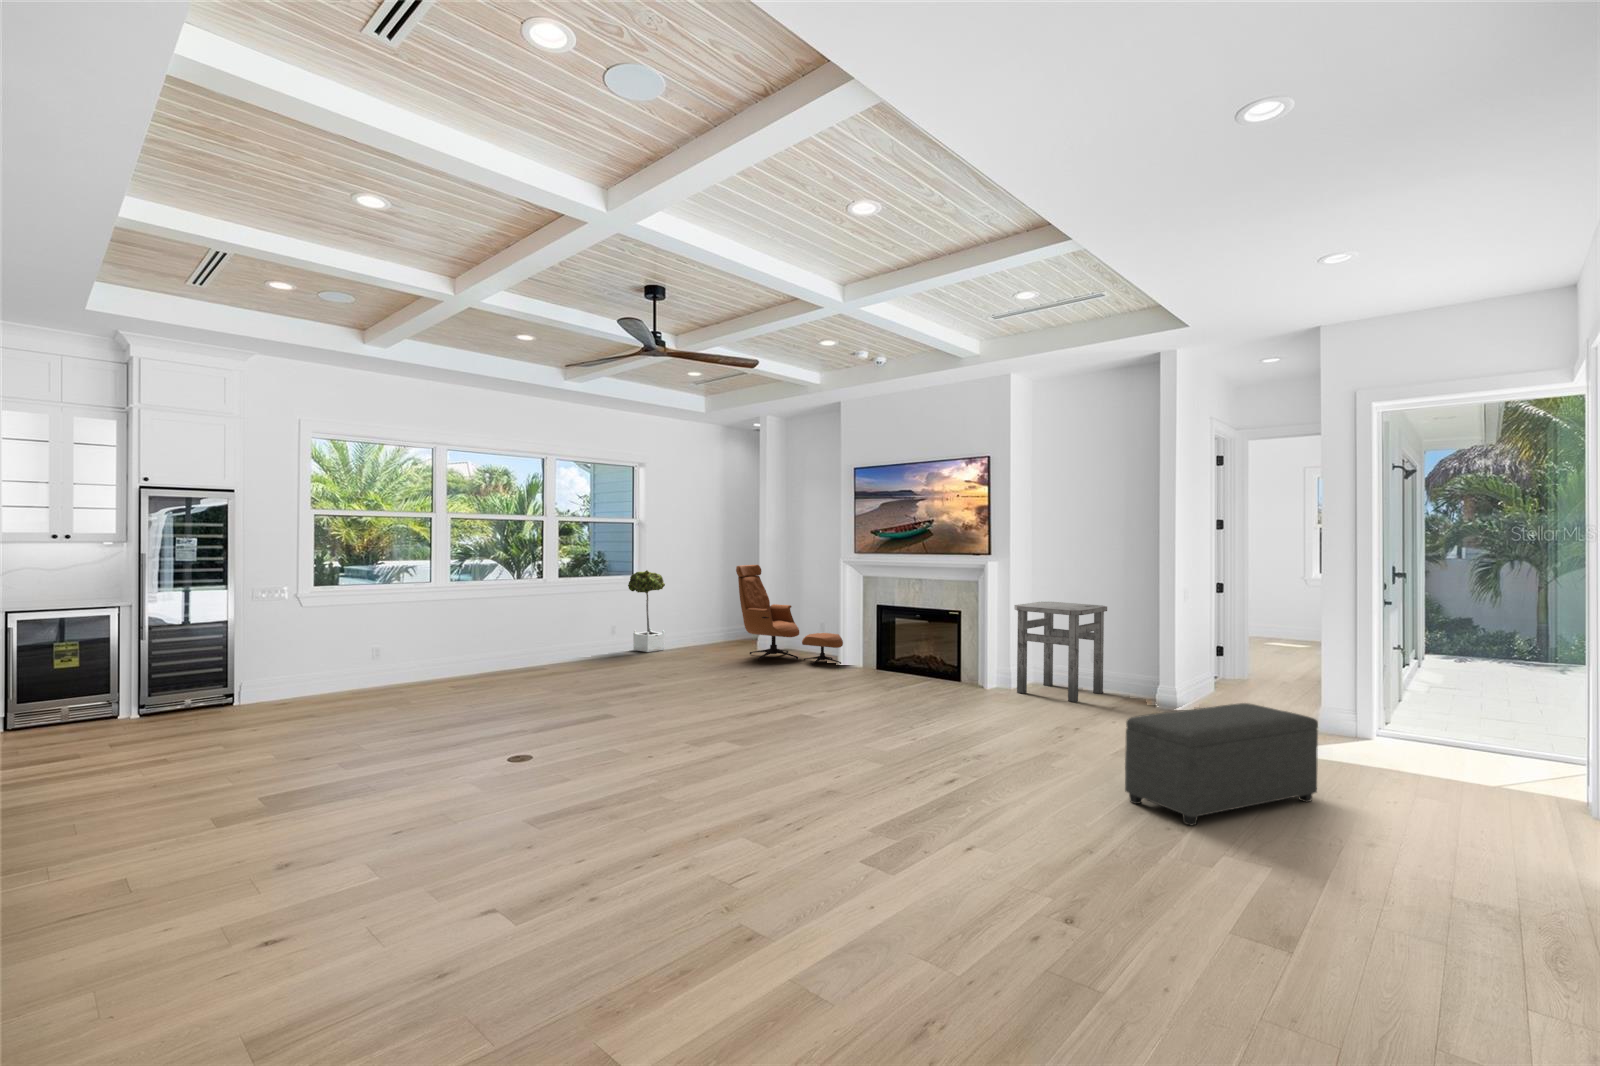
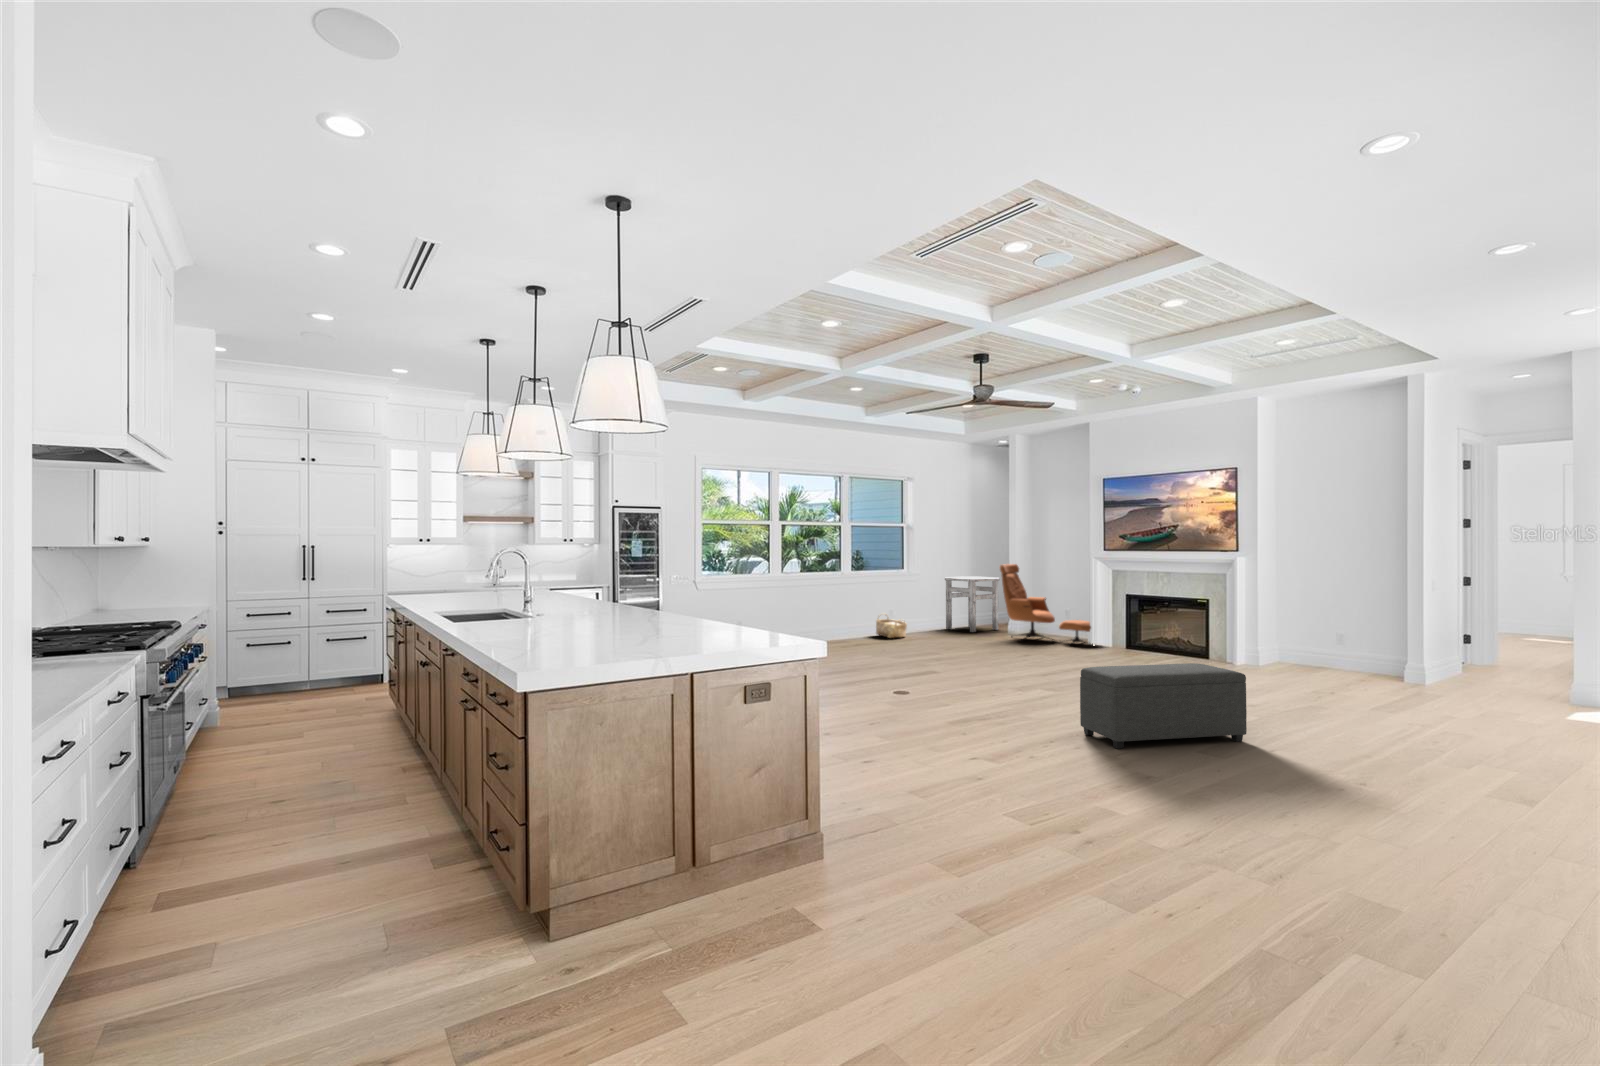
potted tree: present [628,570,665,652] -> none [908,568,938,634]
side table: present [1014,601,1107,702] -> present [945,576,1000,632]
woven basket: none [582,627,622,660] -> present [876,618,907,638]
ottoman: present [1125,703,1318,825] -> present [1080,663,1247,749]

